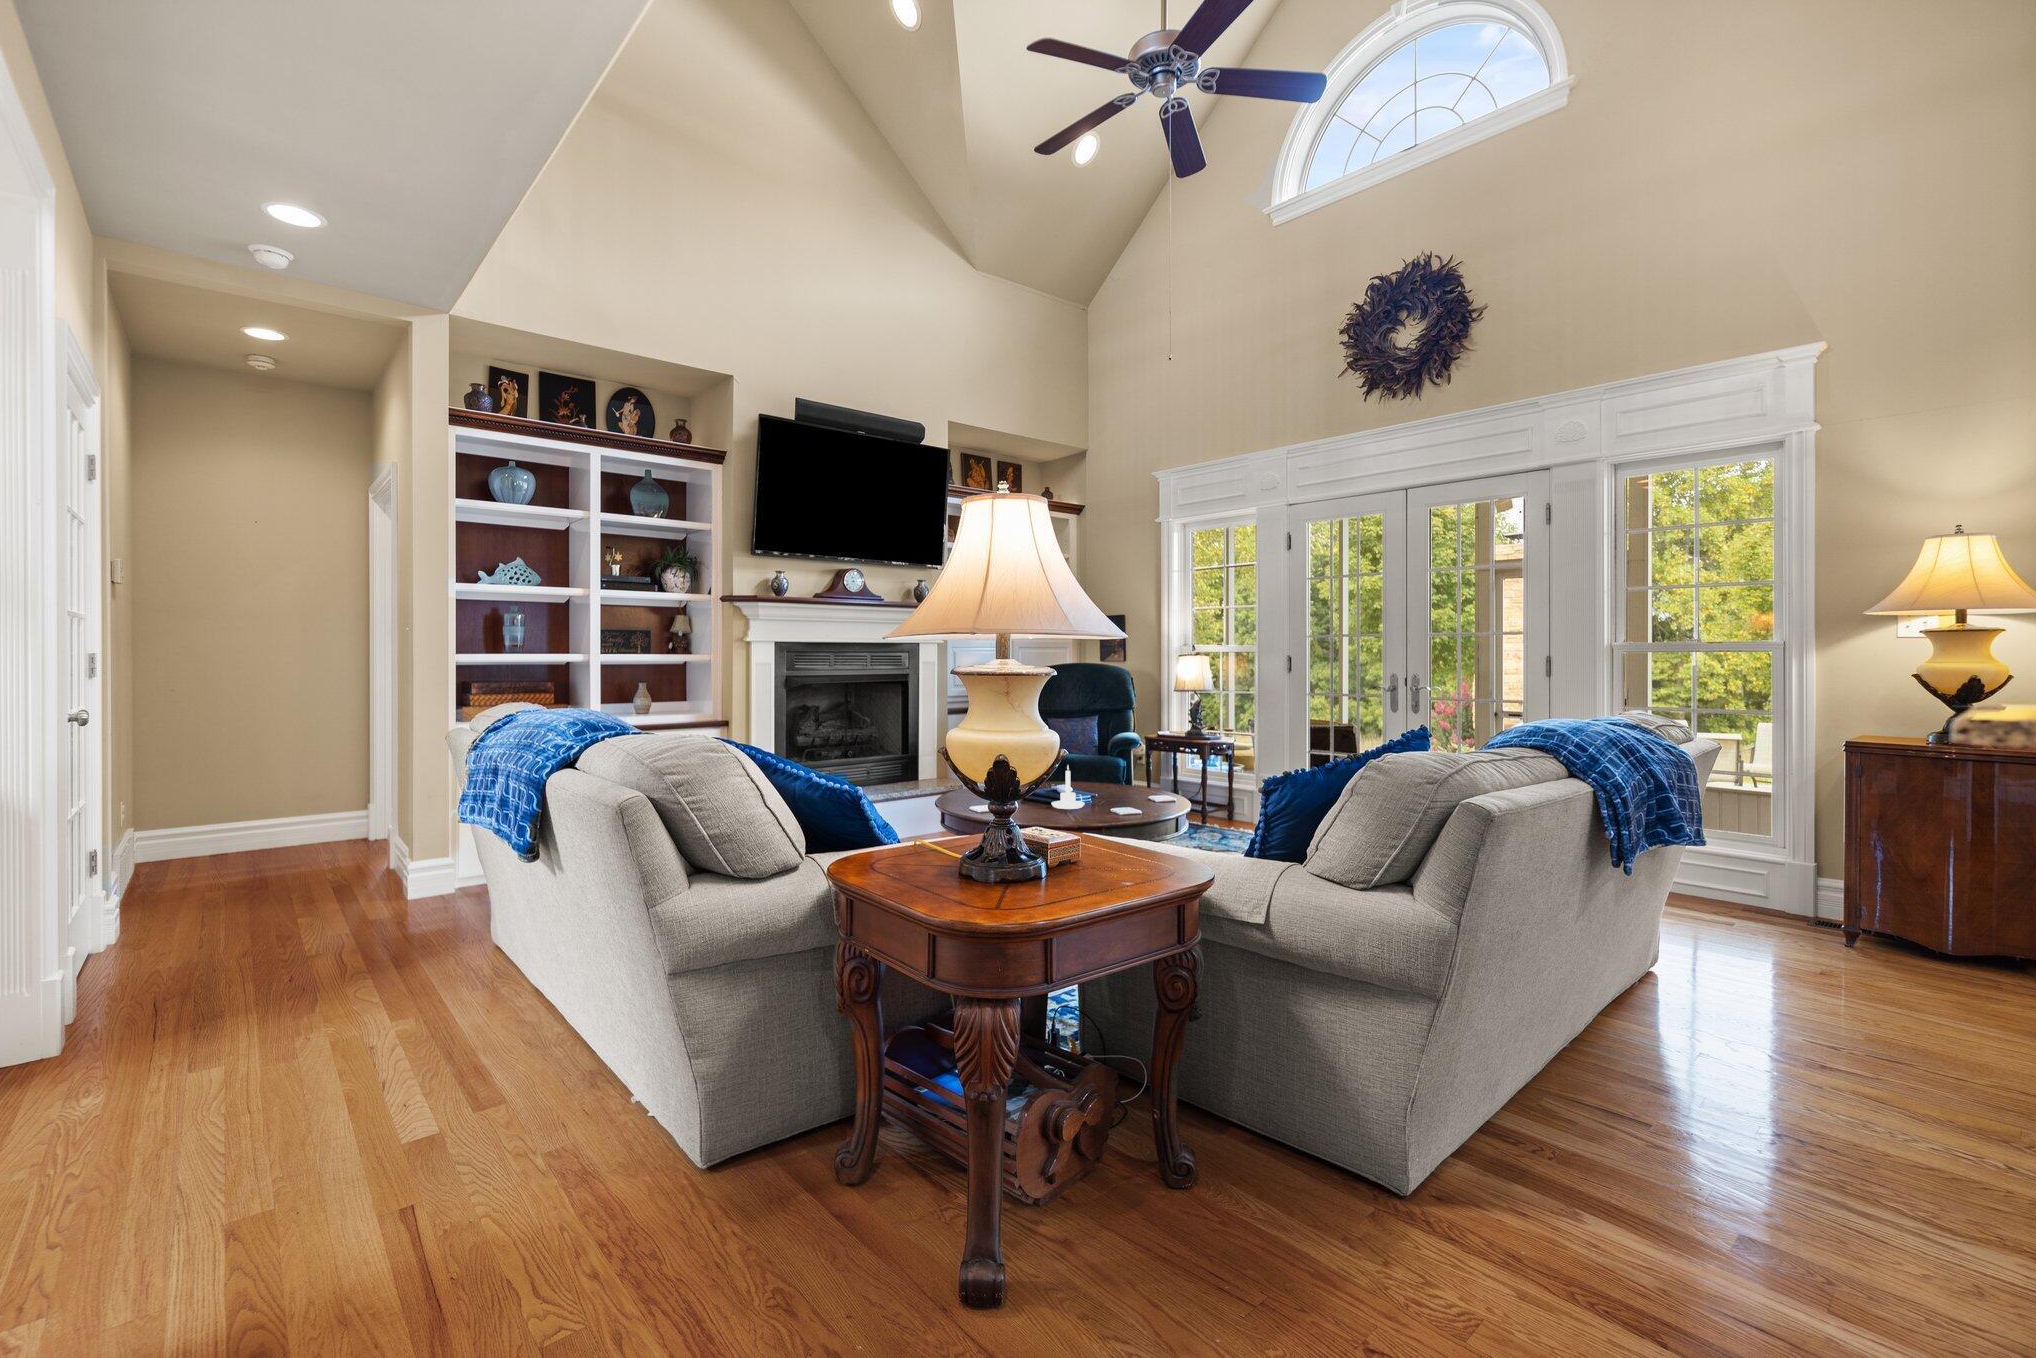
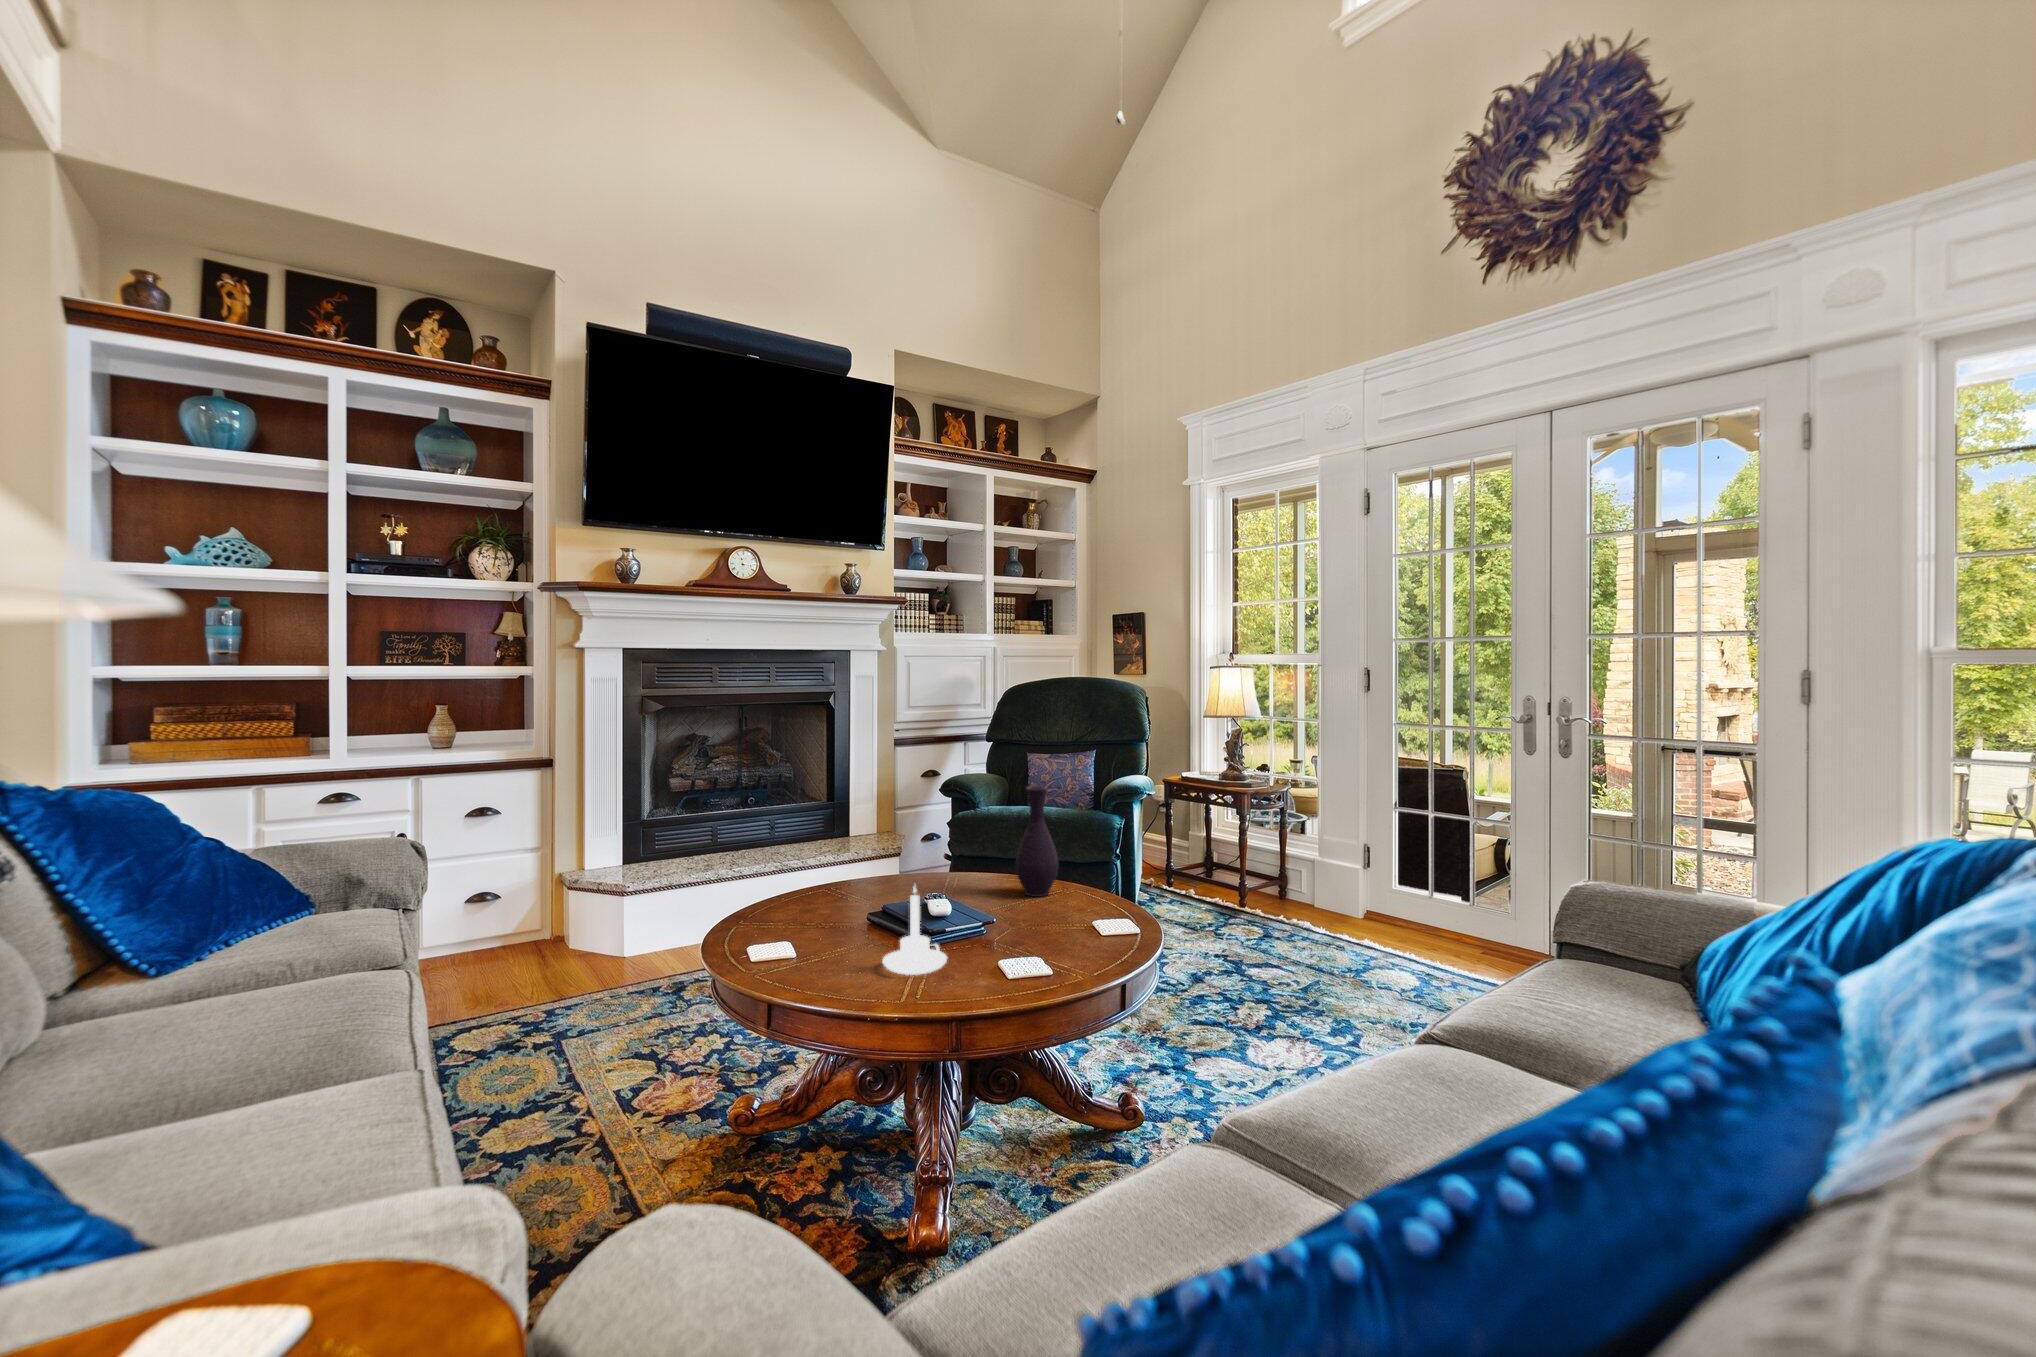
vase: none [1092,724,1117,788] -> present [1016,786,1058,897]

